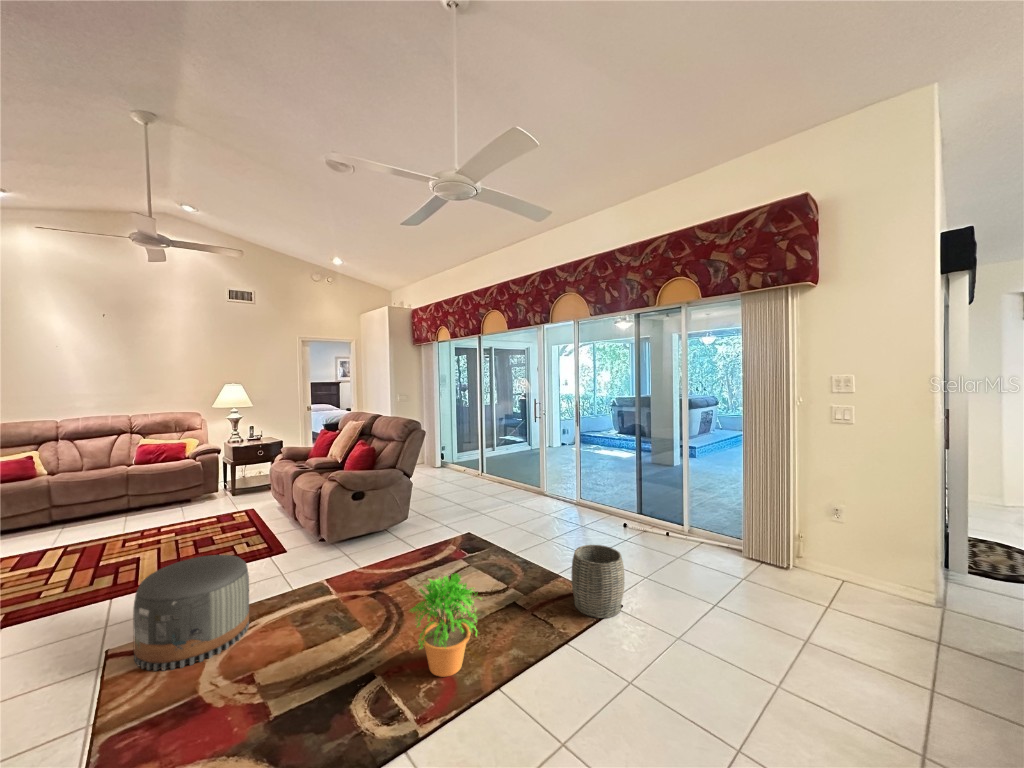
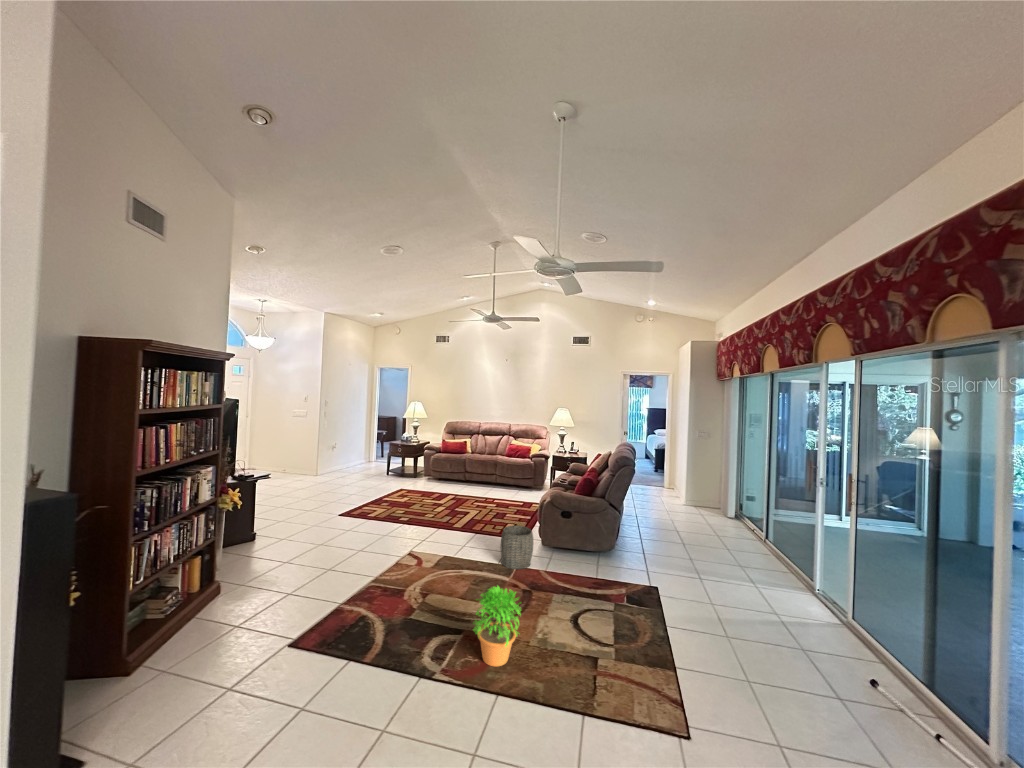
woven basket: present [572,545,625,618] -> present [500,526,533,569]
pouf: present [133,555,249,671] -> none [408,518,464,578]

